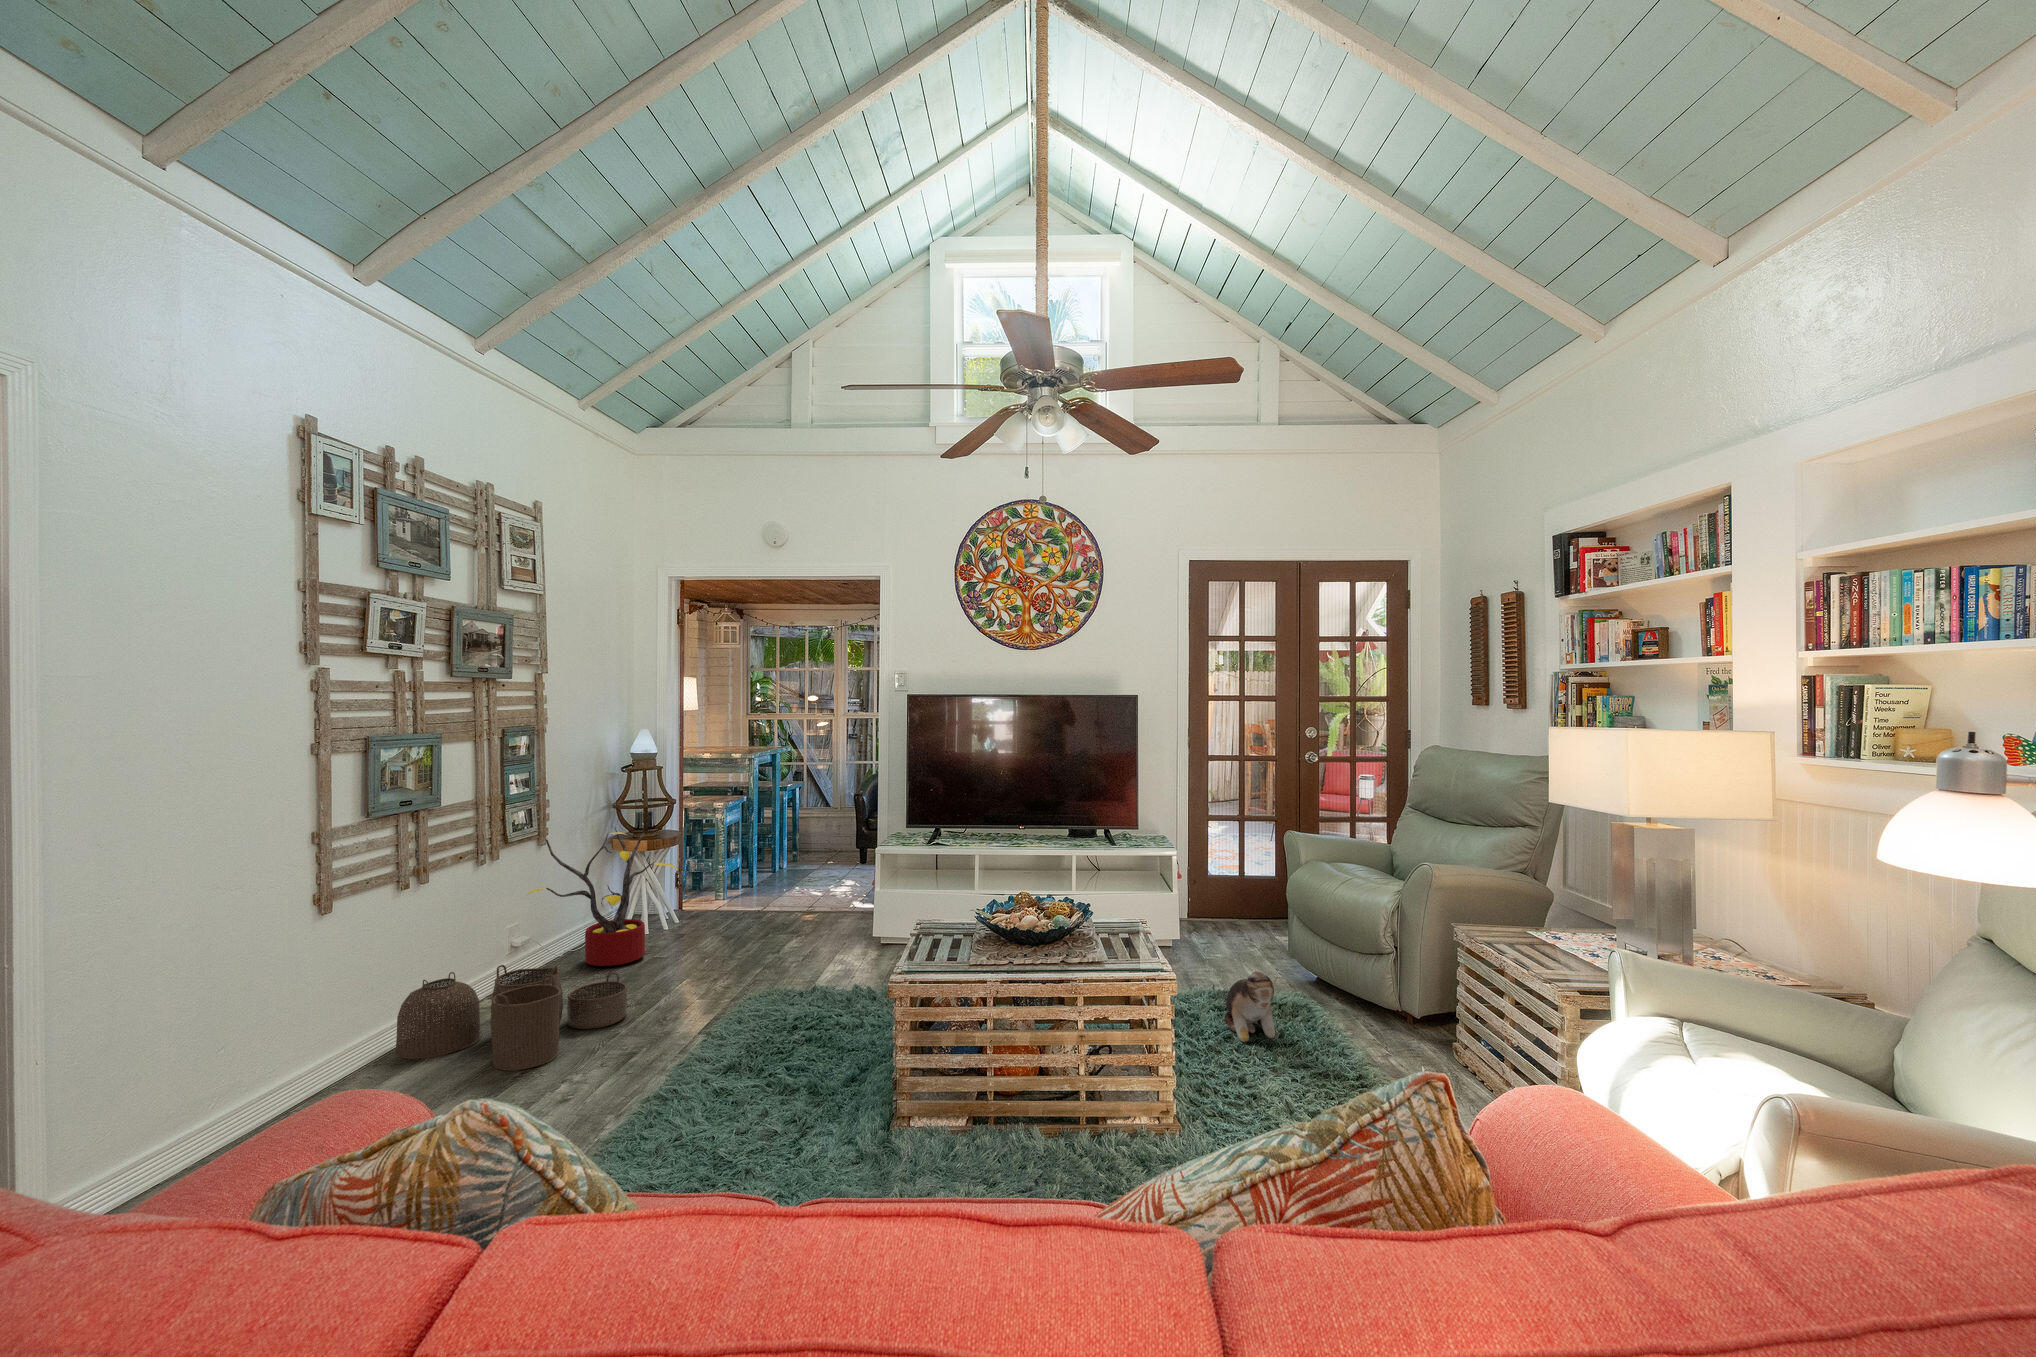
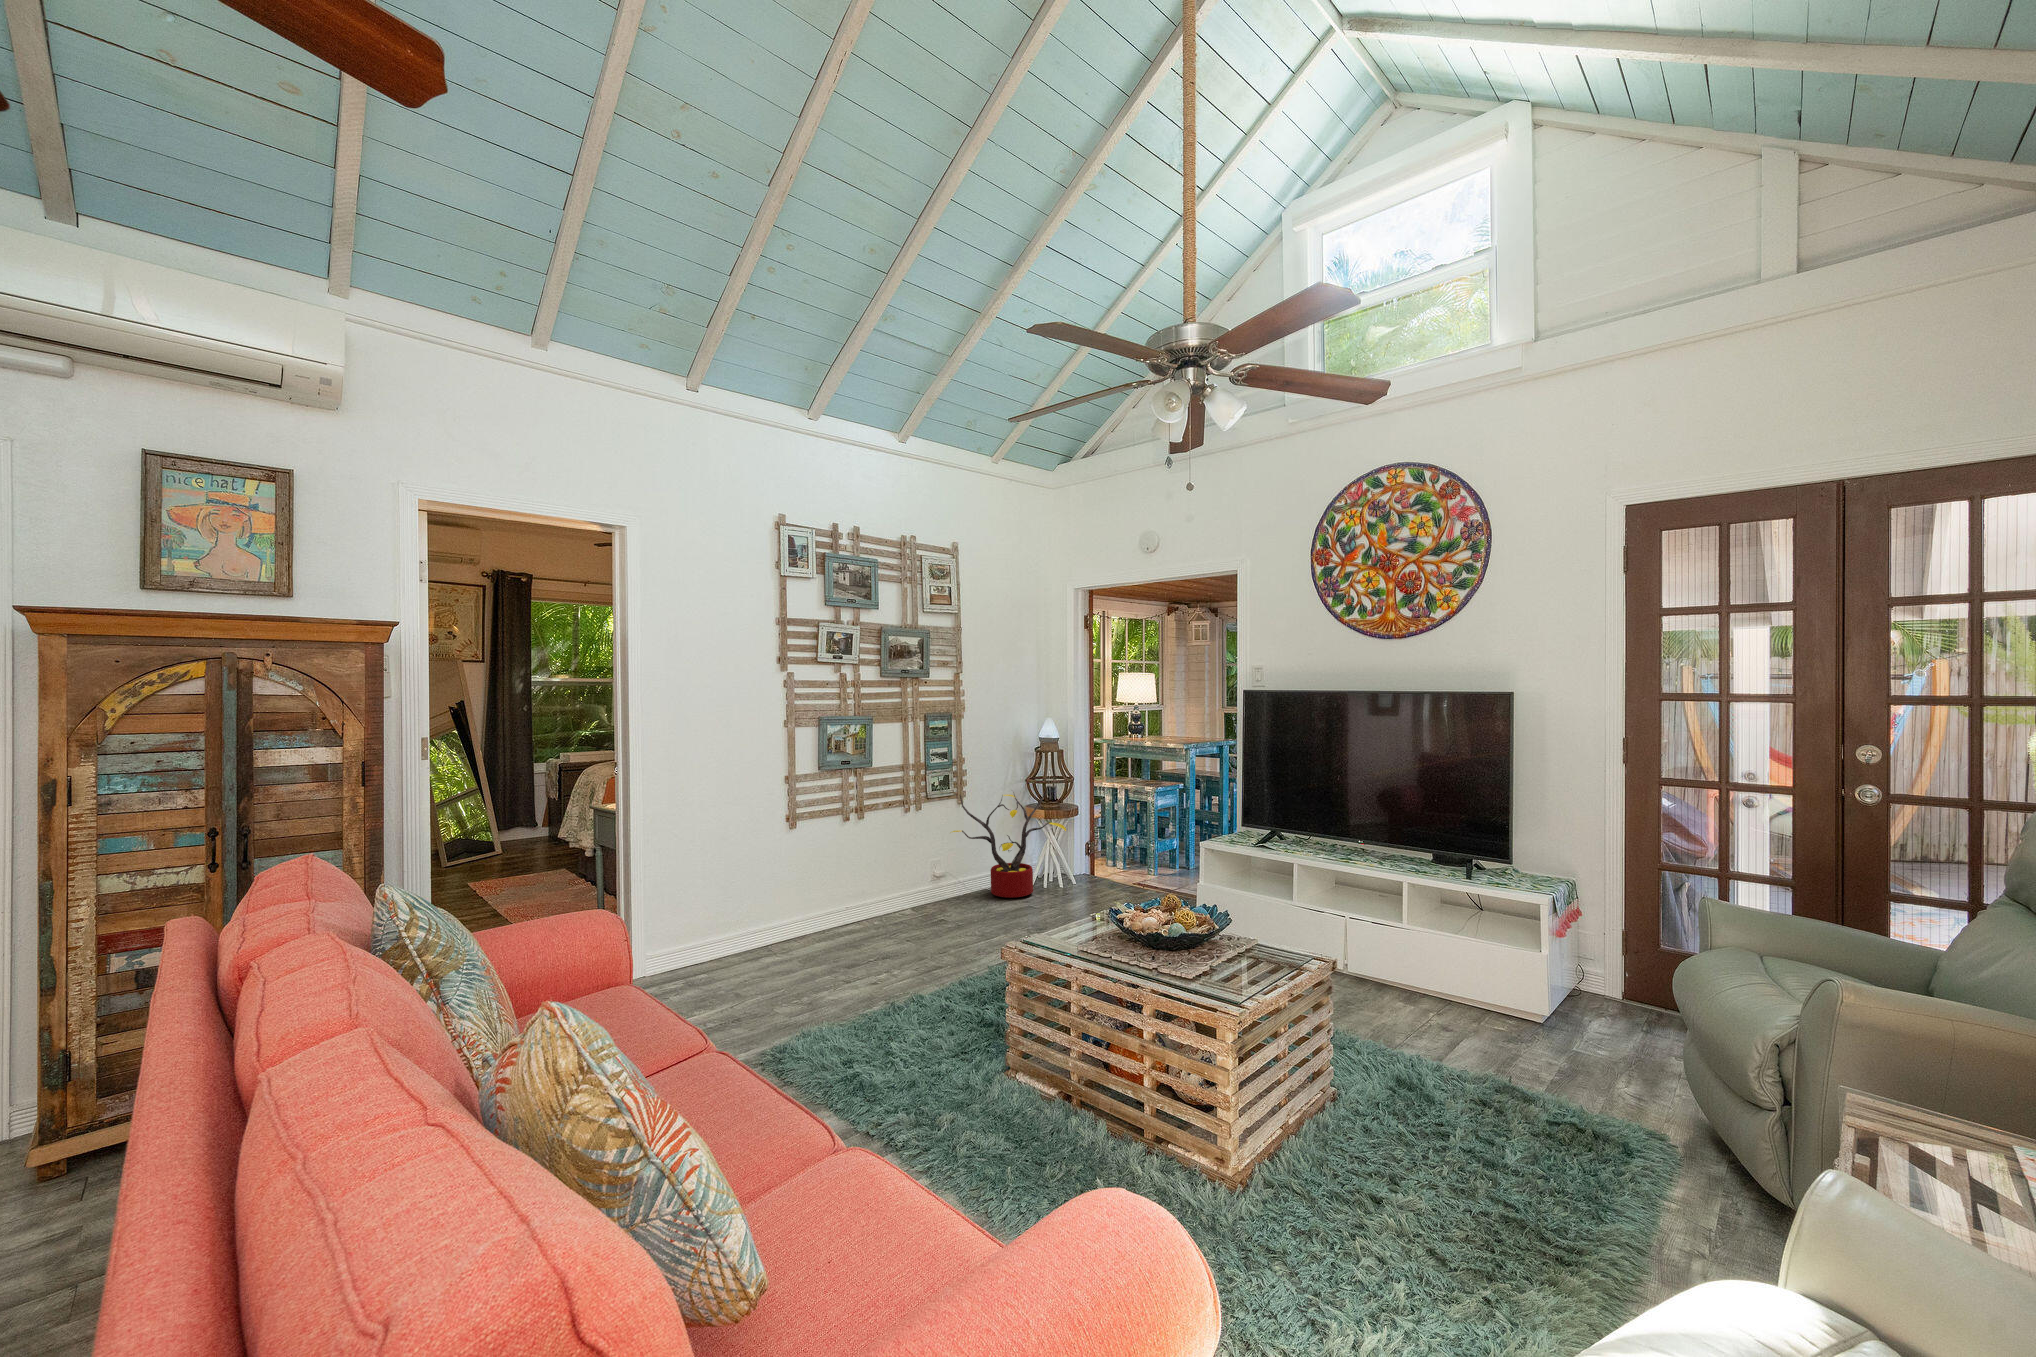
woven basket: present [395,965,627,1071] -> none [834,878,968,953]
plush toy: present [1225,971,1278,1042] -> none [1438,1050,1519,1147]

